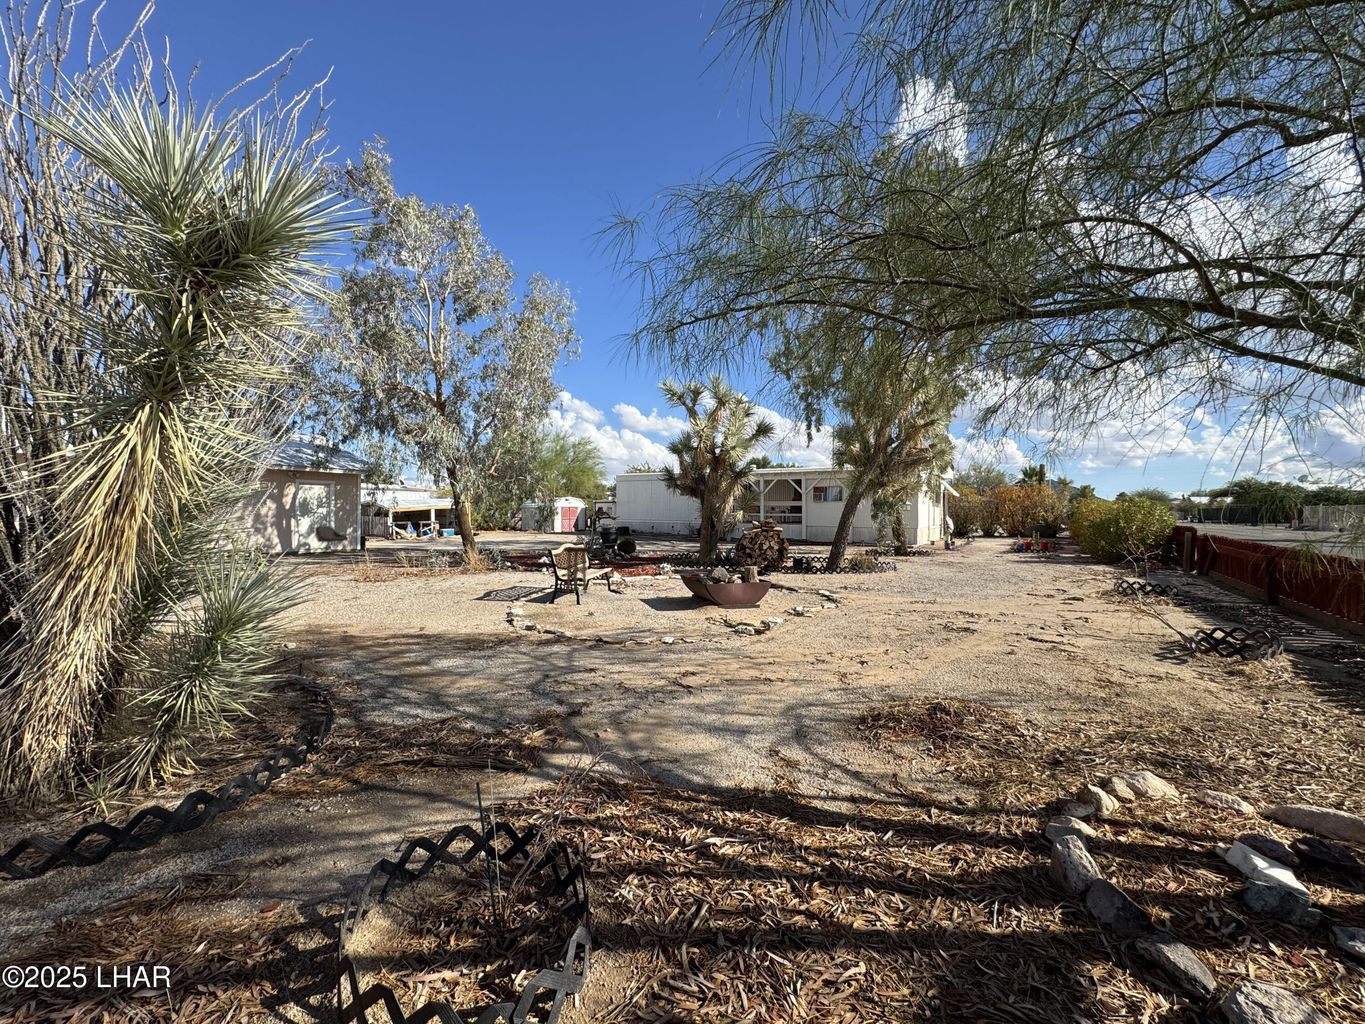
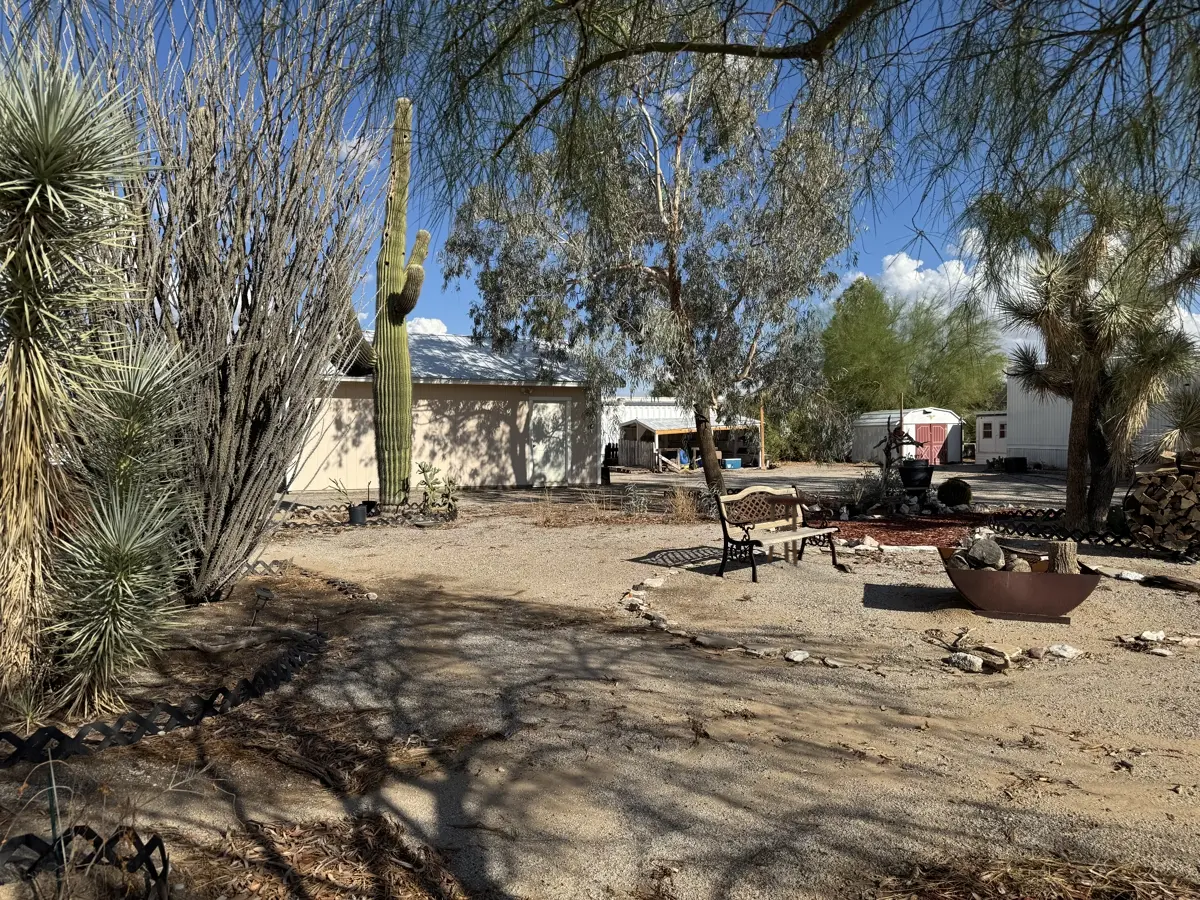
lounge chair: present [315,526,348,553] -> none [548,453,585,489]

